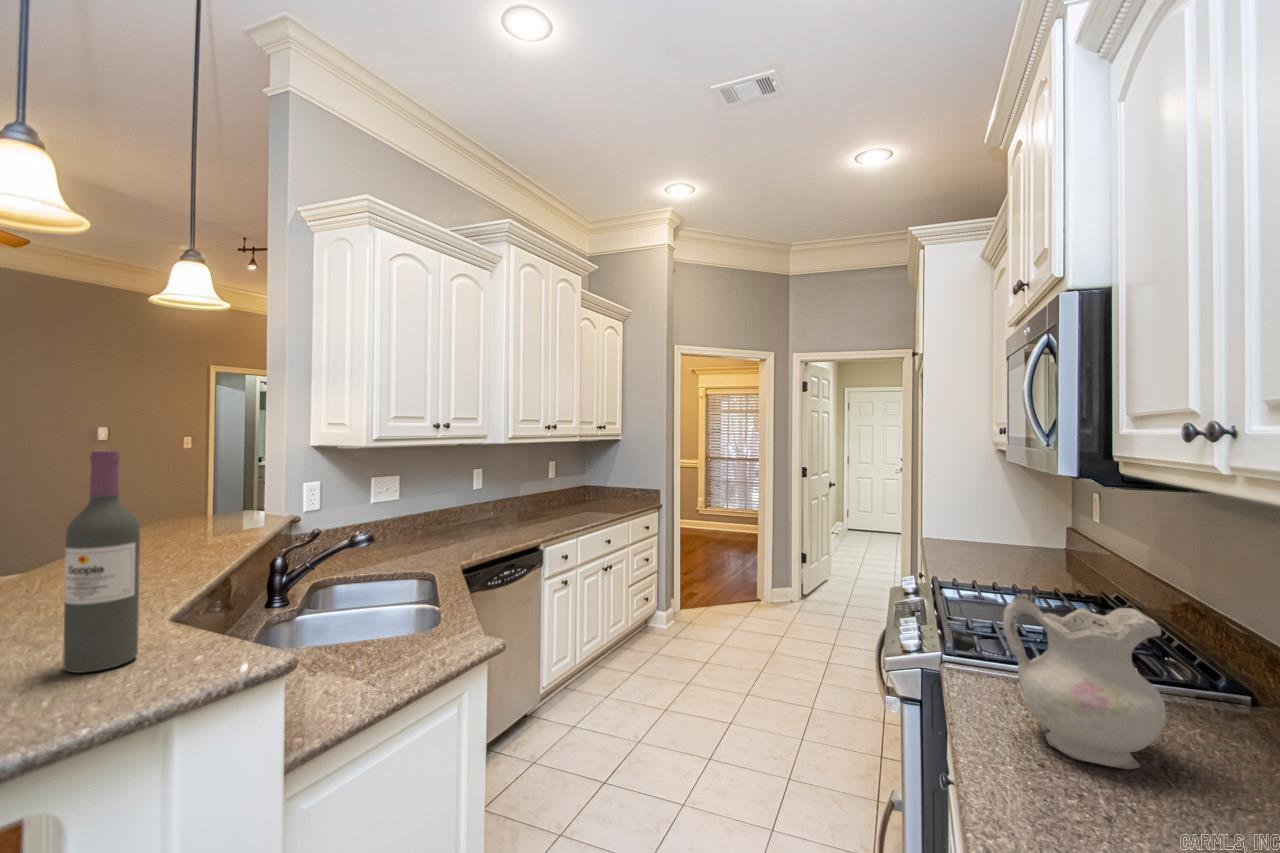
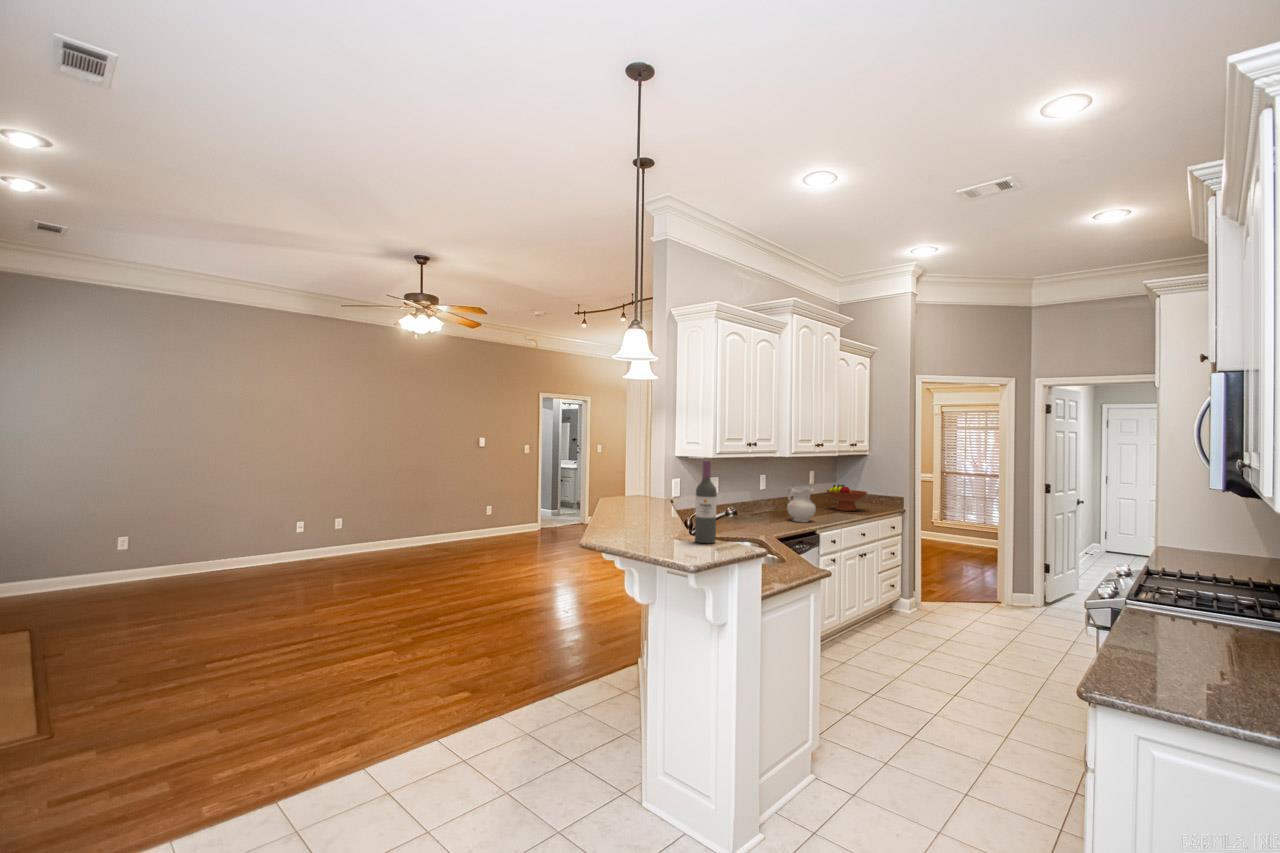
fruit bowl: none [569,477,618,511] -> present [826,484,867,511]
ceramic pitcher: present [1003,594,1166,769] -> present [787,485,816,522]

